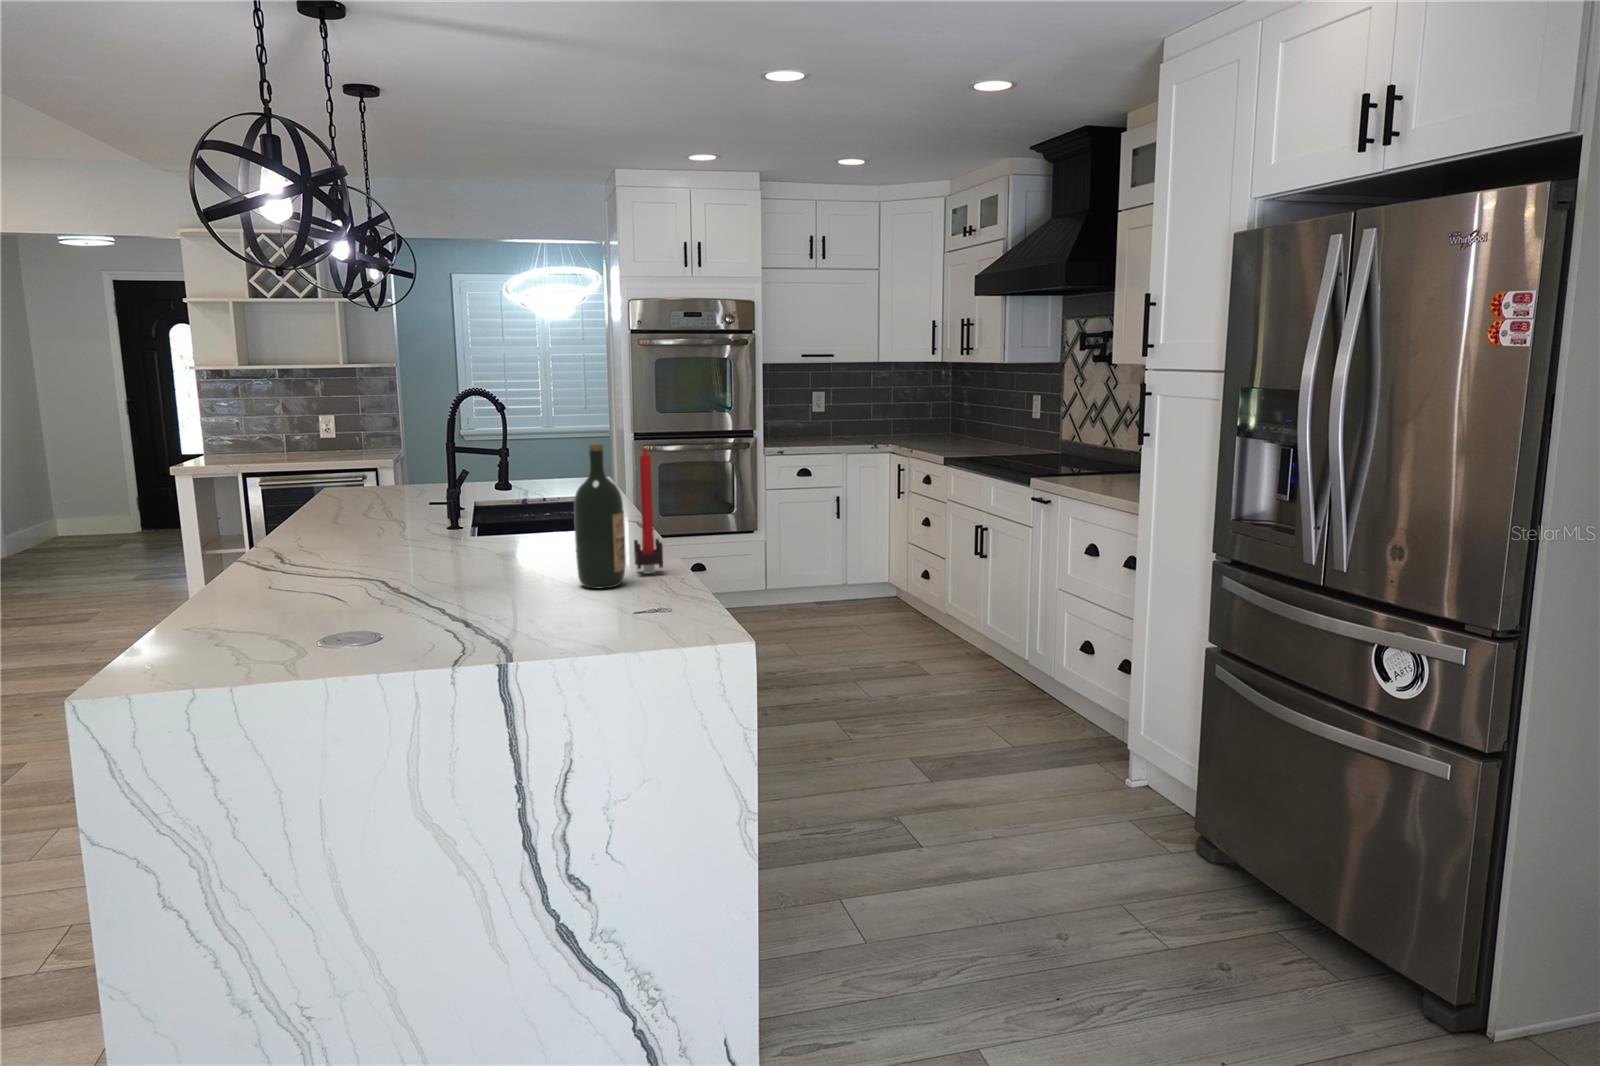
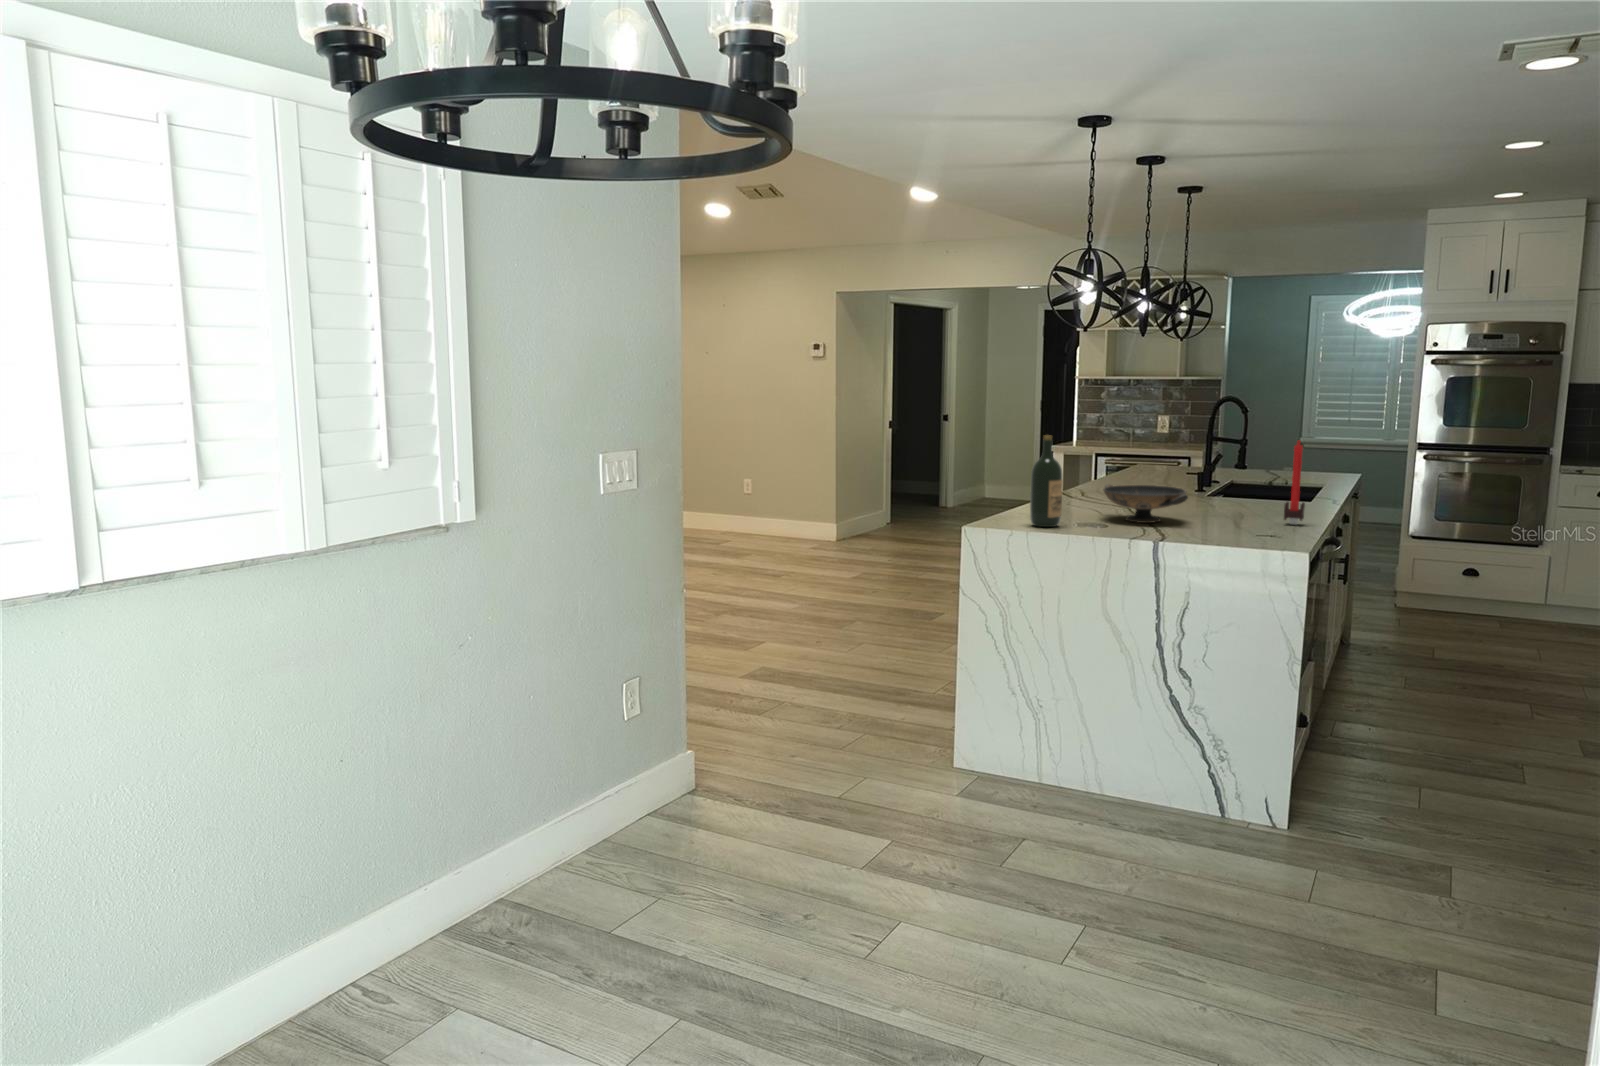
wine bottle: present [574,443,626,589] -> present [1030,435,1063,527]
decorative bowl: none [345,538,508,611] -> present [1103,484,1188,523]

